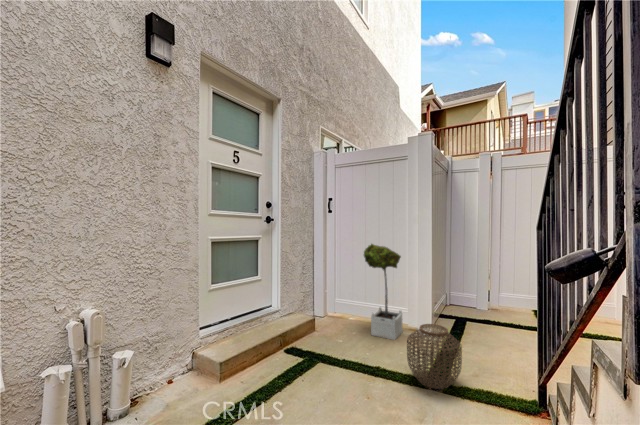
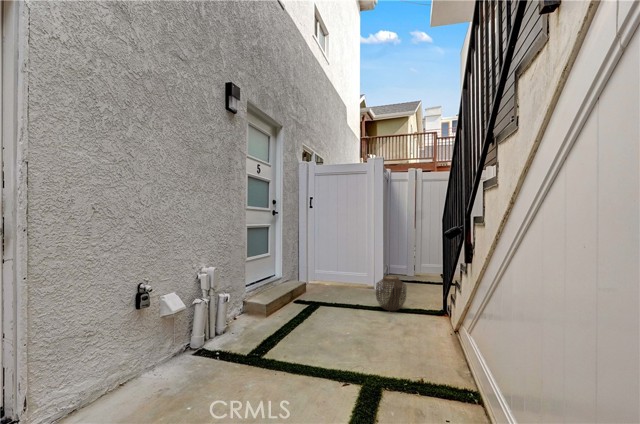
potted tree: present [364,244,403,340] -> none [339,231,365,294]

